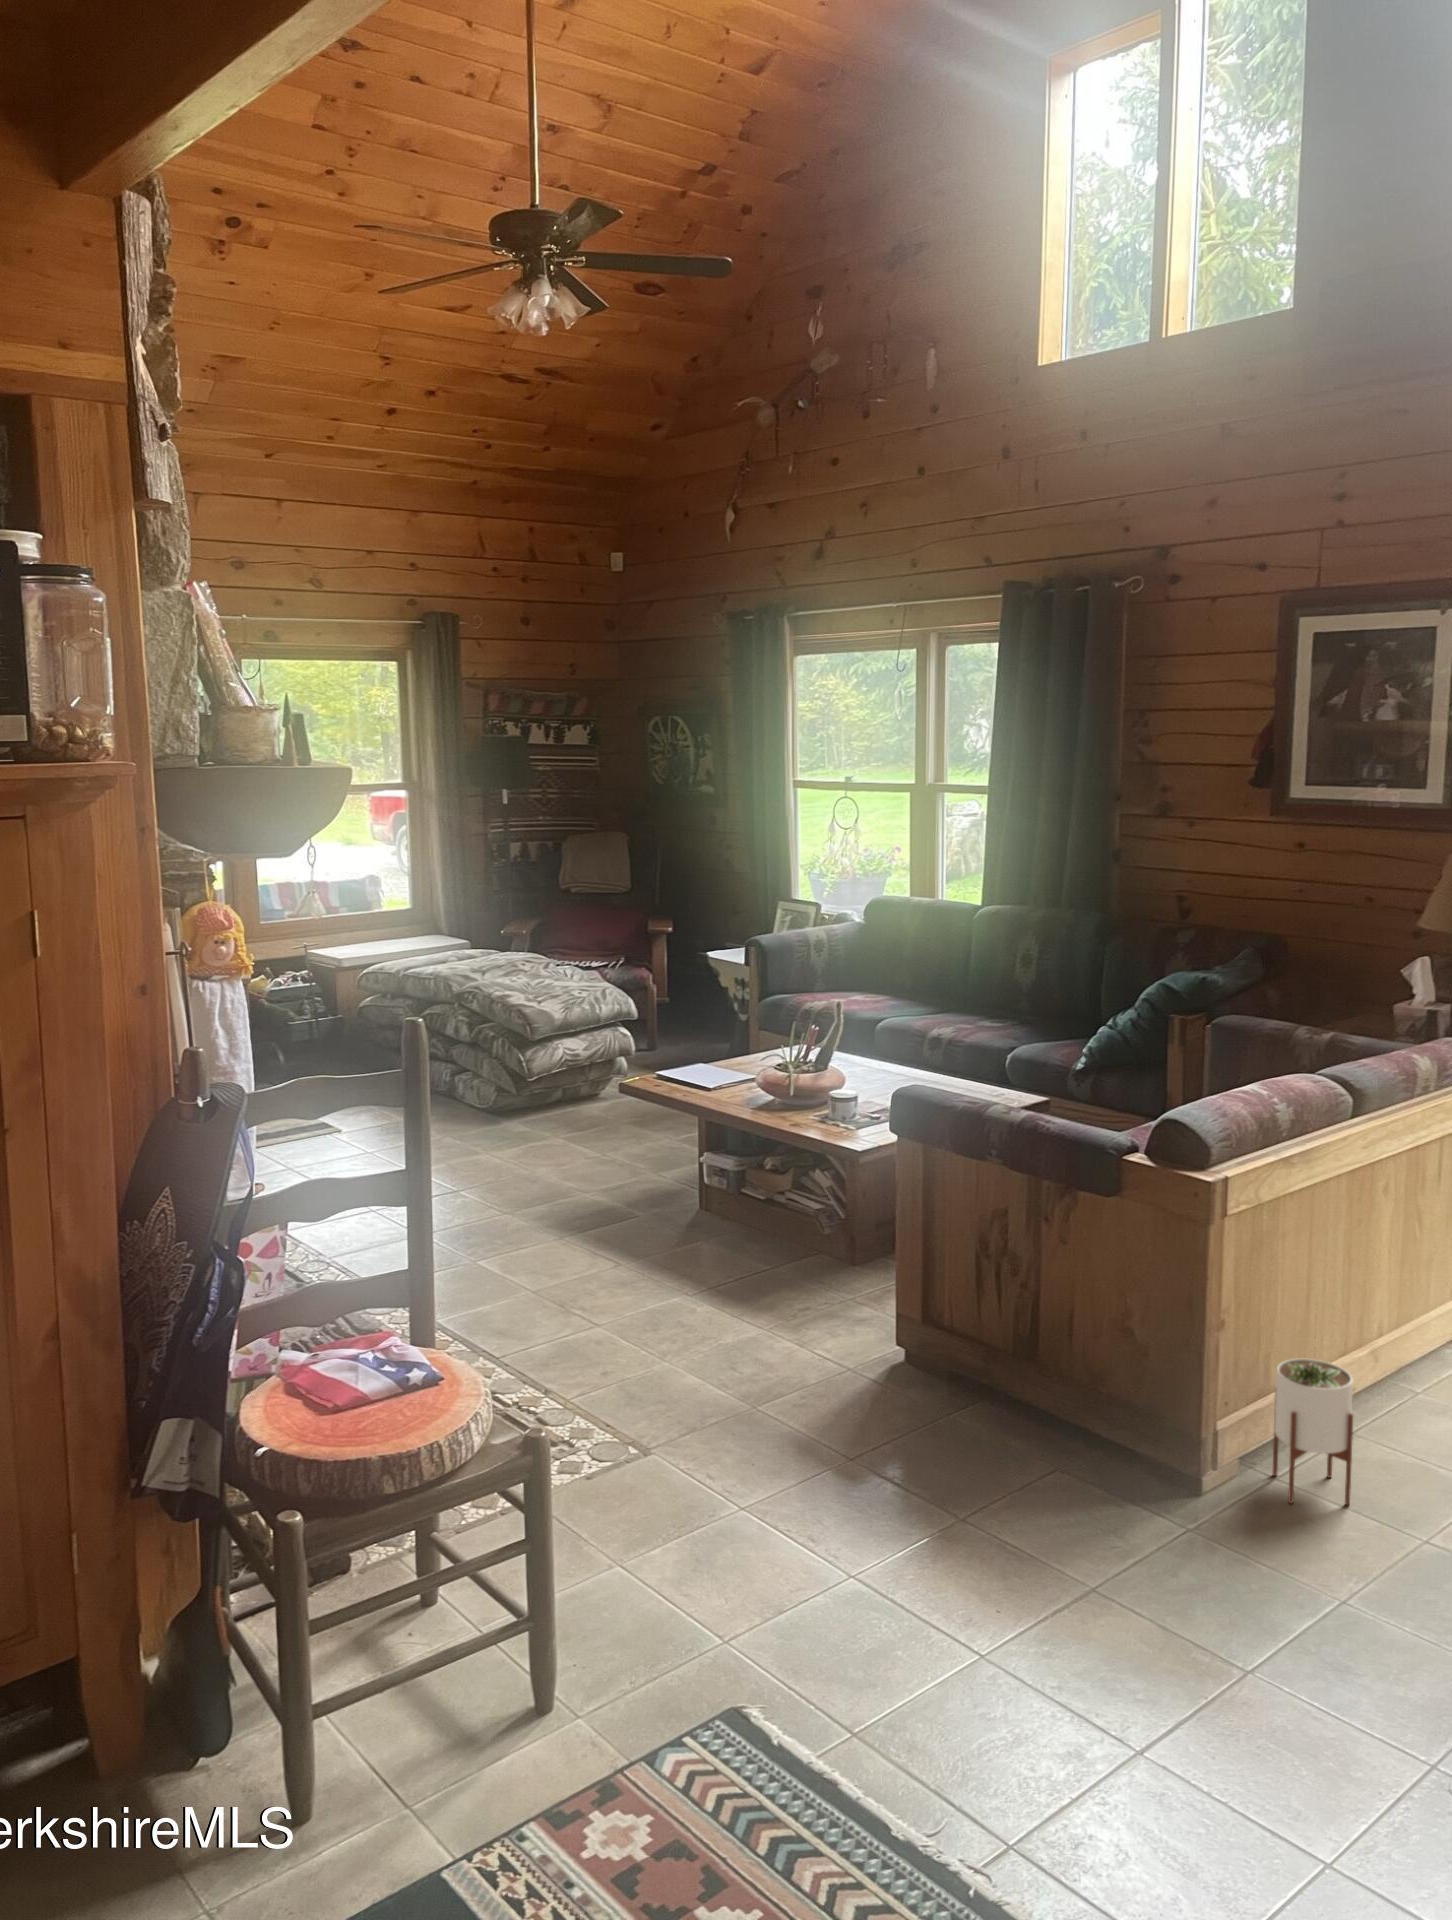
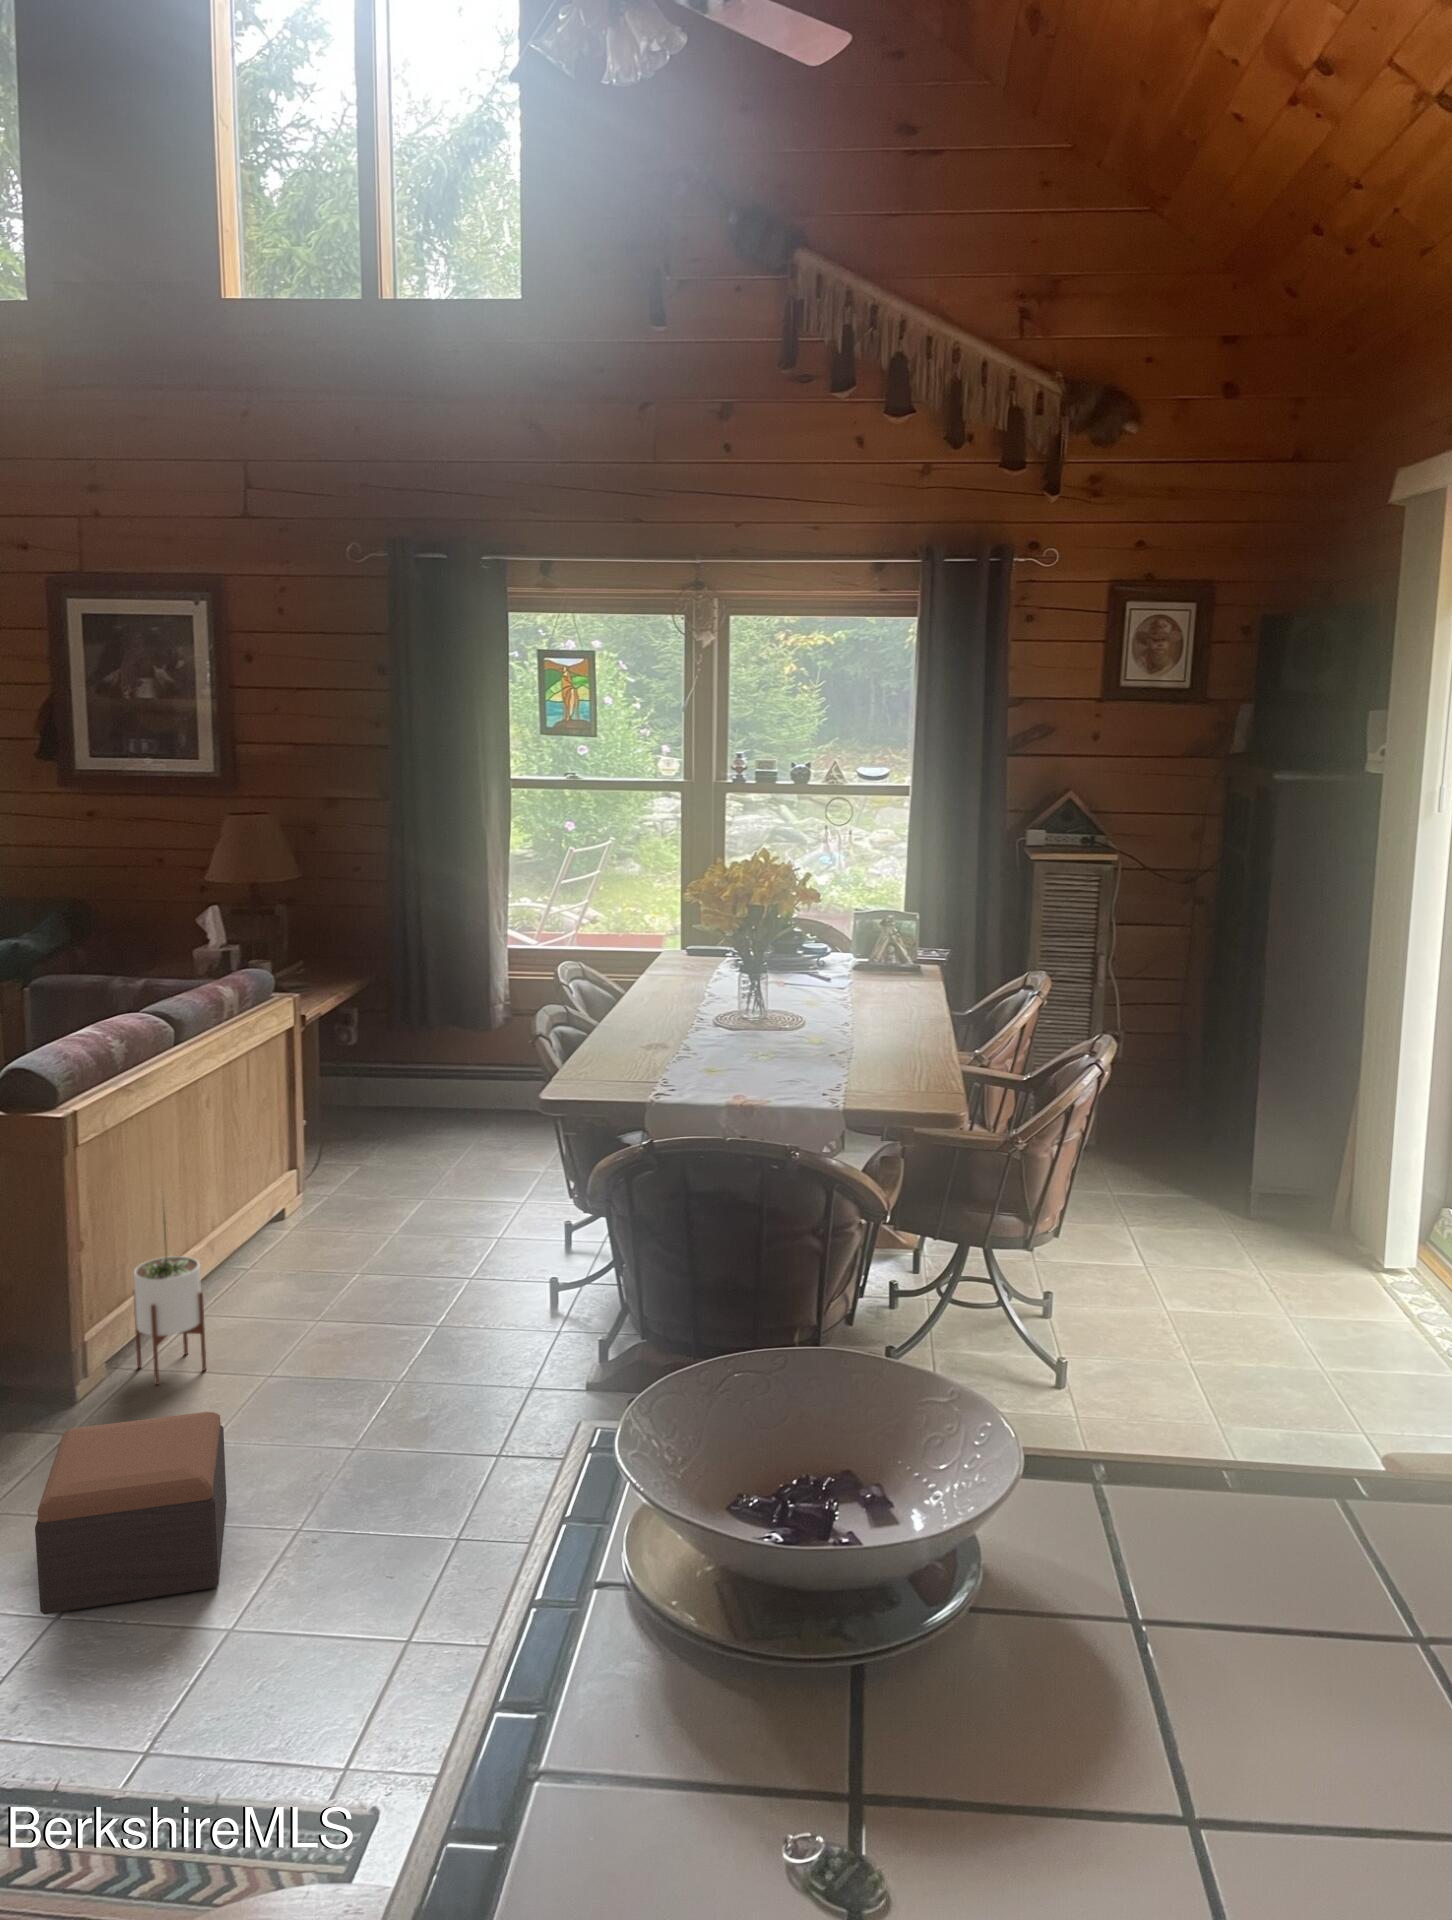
footstool: none [1124,1535,1352,1799] -> present [35,1412,227,1614]

